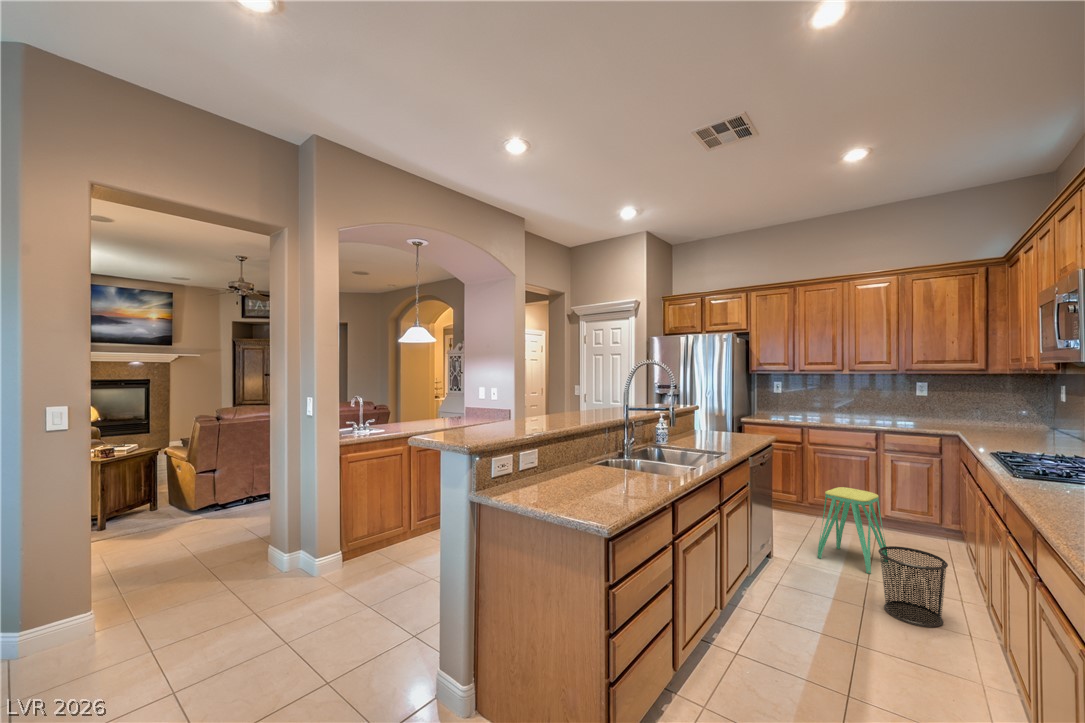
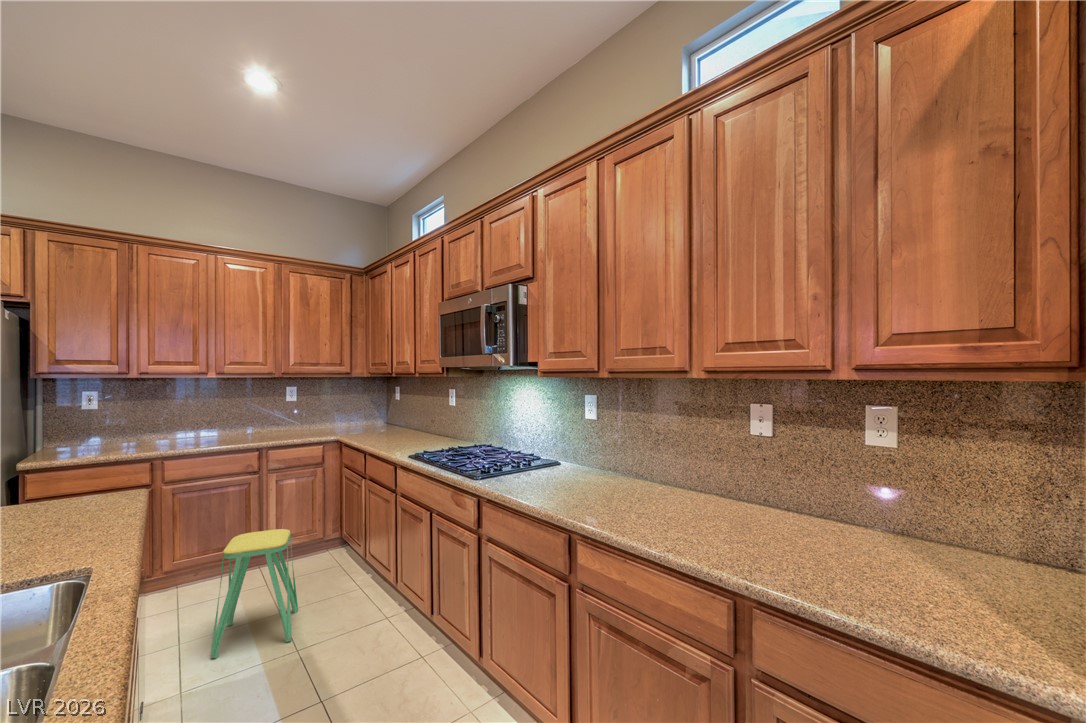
waste bin: present [878,546,948,627] -> none [331,582,403,688]

